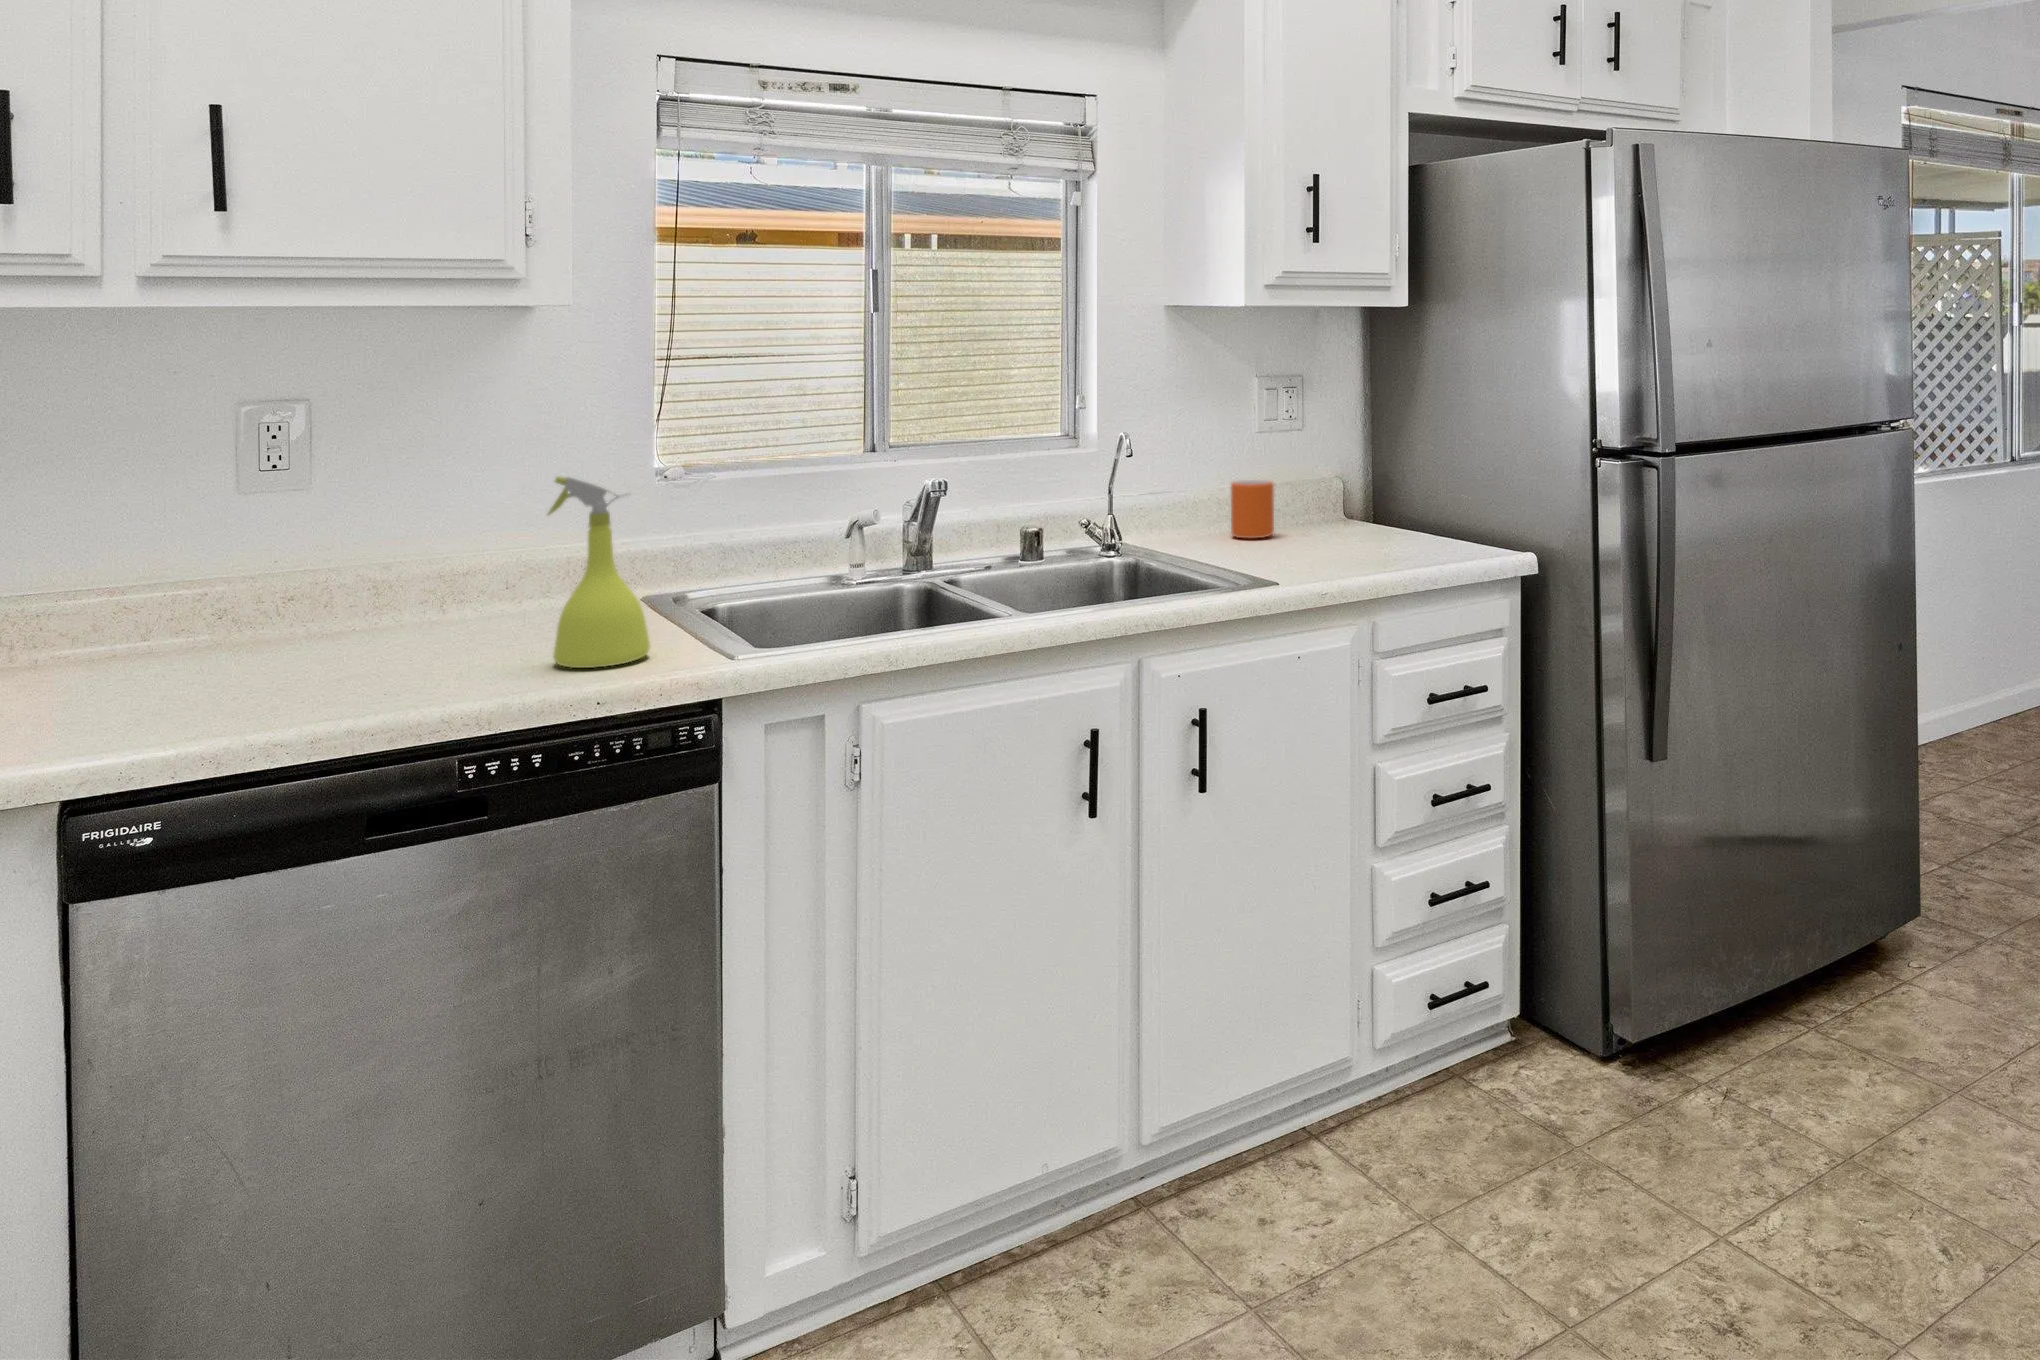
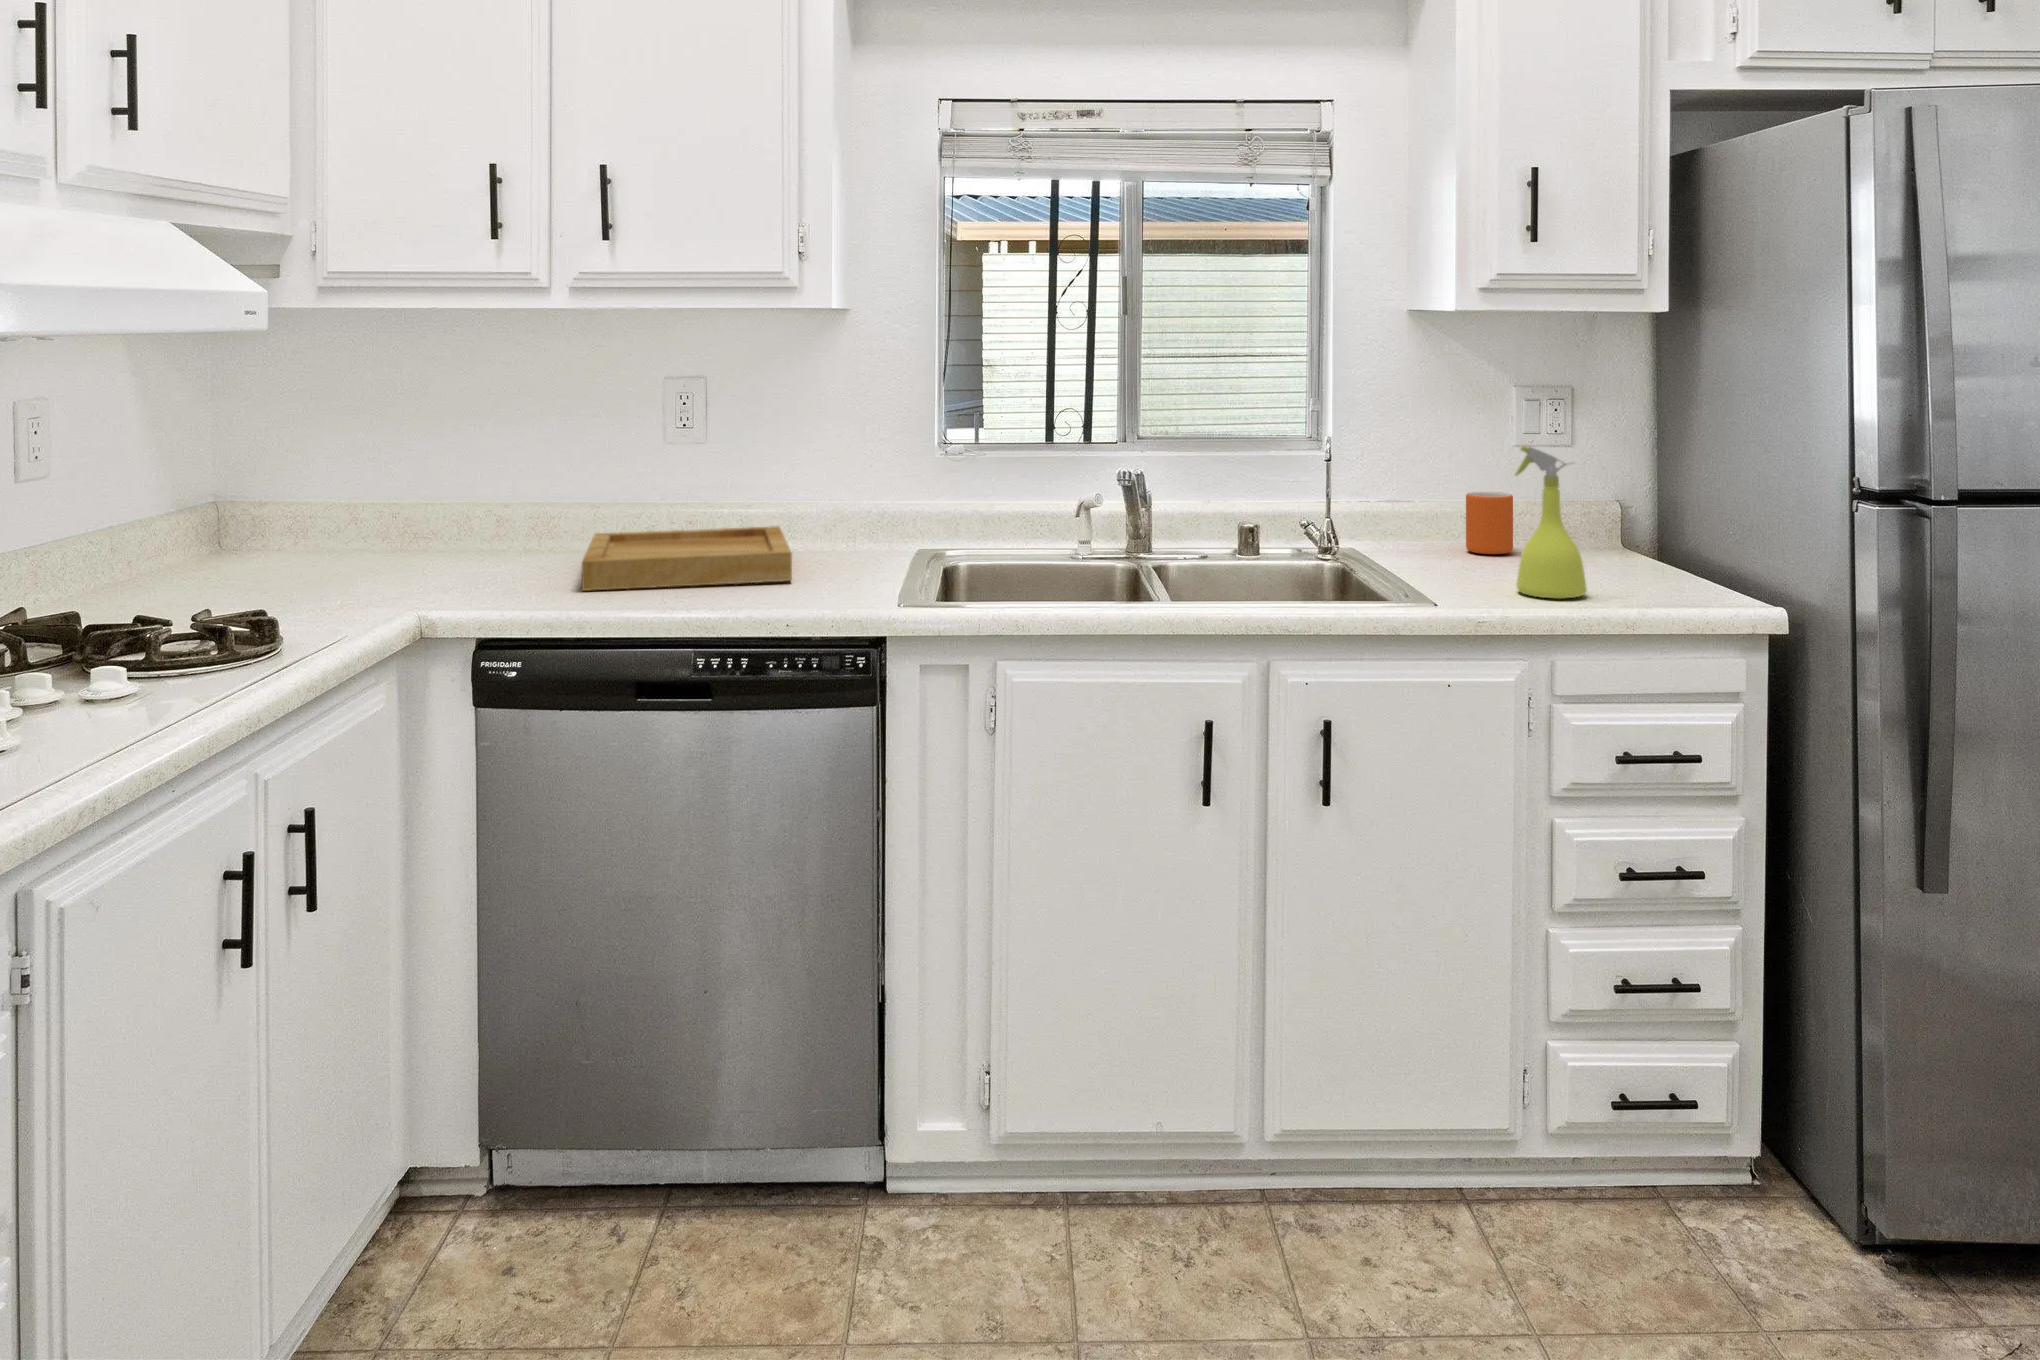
spray bottle: present [548,476,650,668] -> present [1515,446,1587,599]
tray: none [123,586,528,705] -> present [582,526,792,591]

